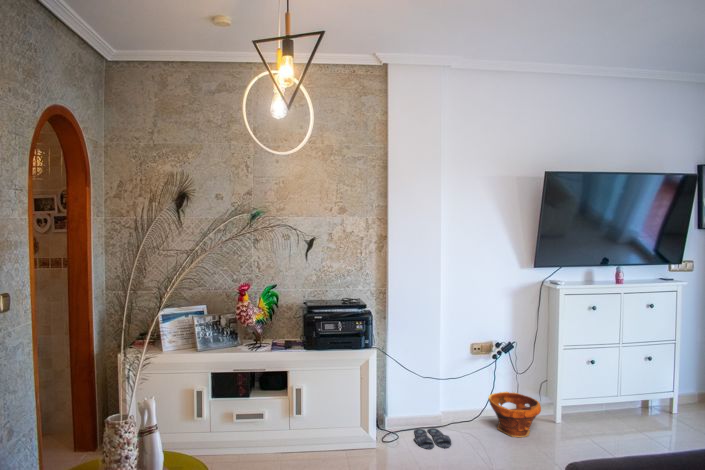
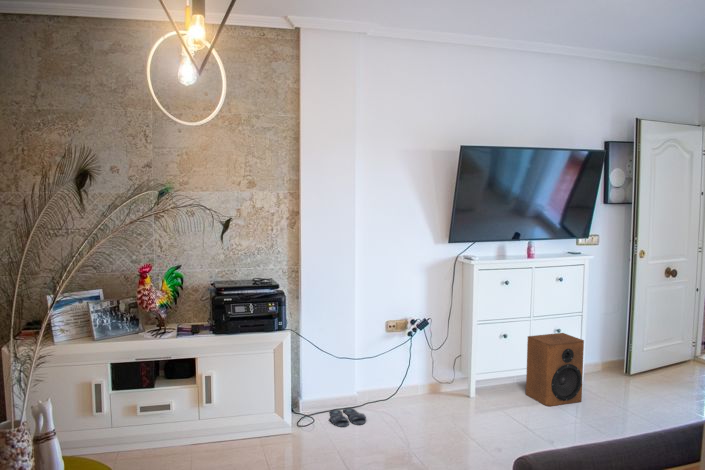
speaker: none [619,363,686,442] -> present [526,333,584,406]
planter: present [488,392,541,437] -> none [404,368,453,411]

